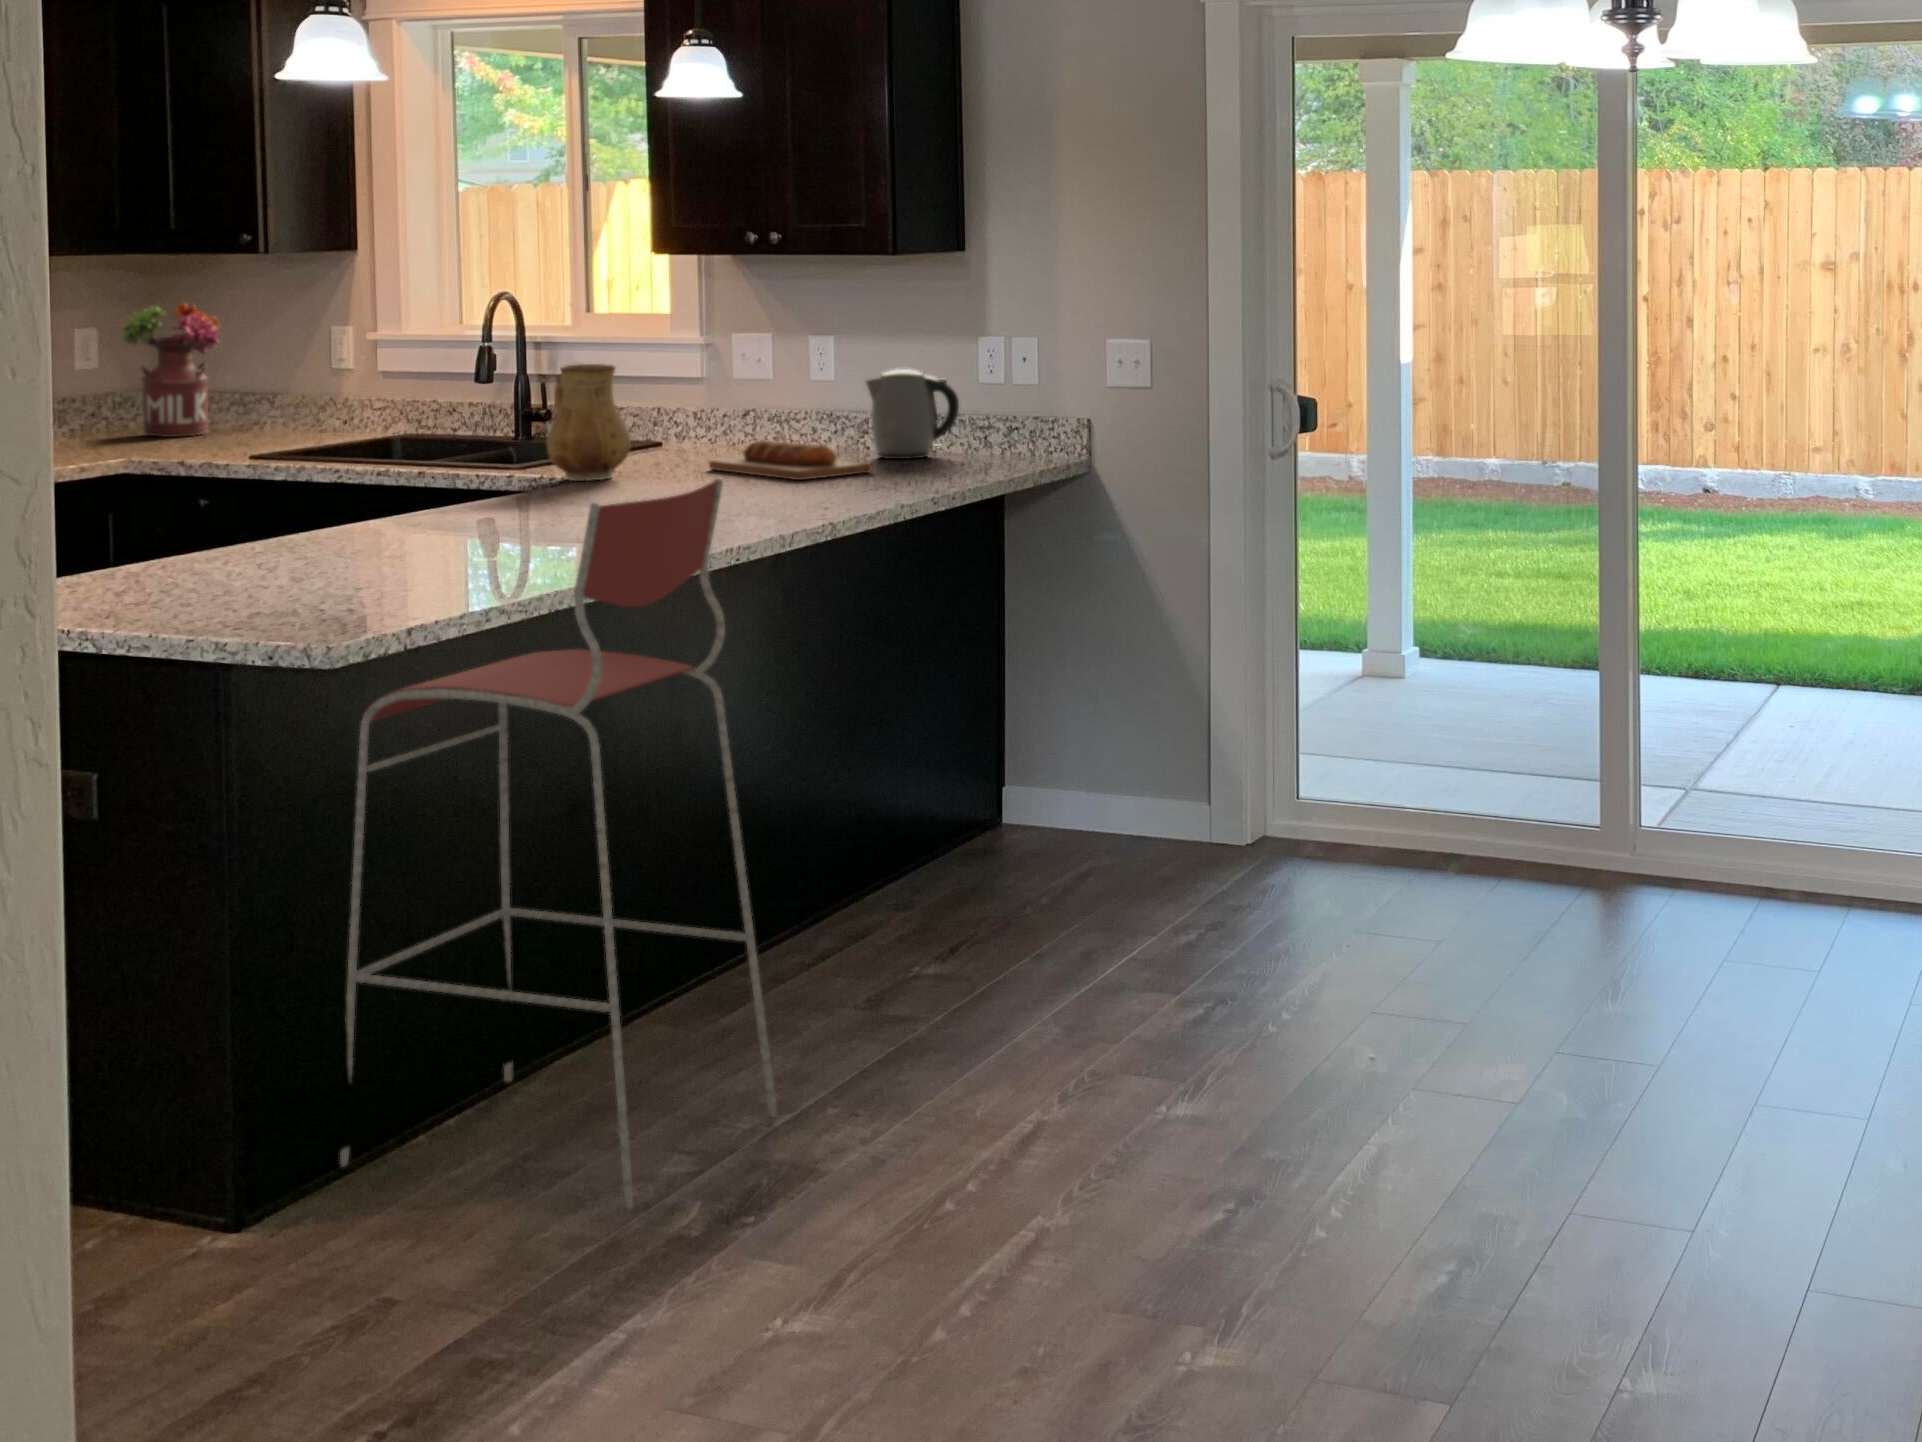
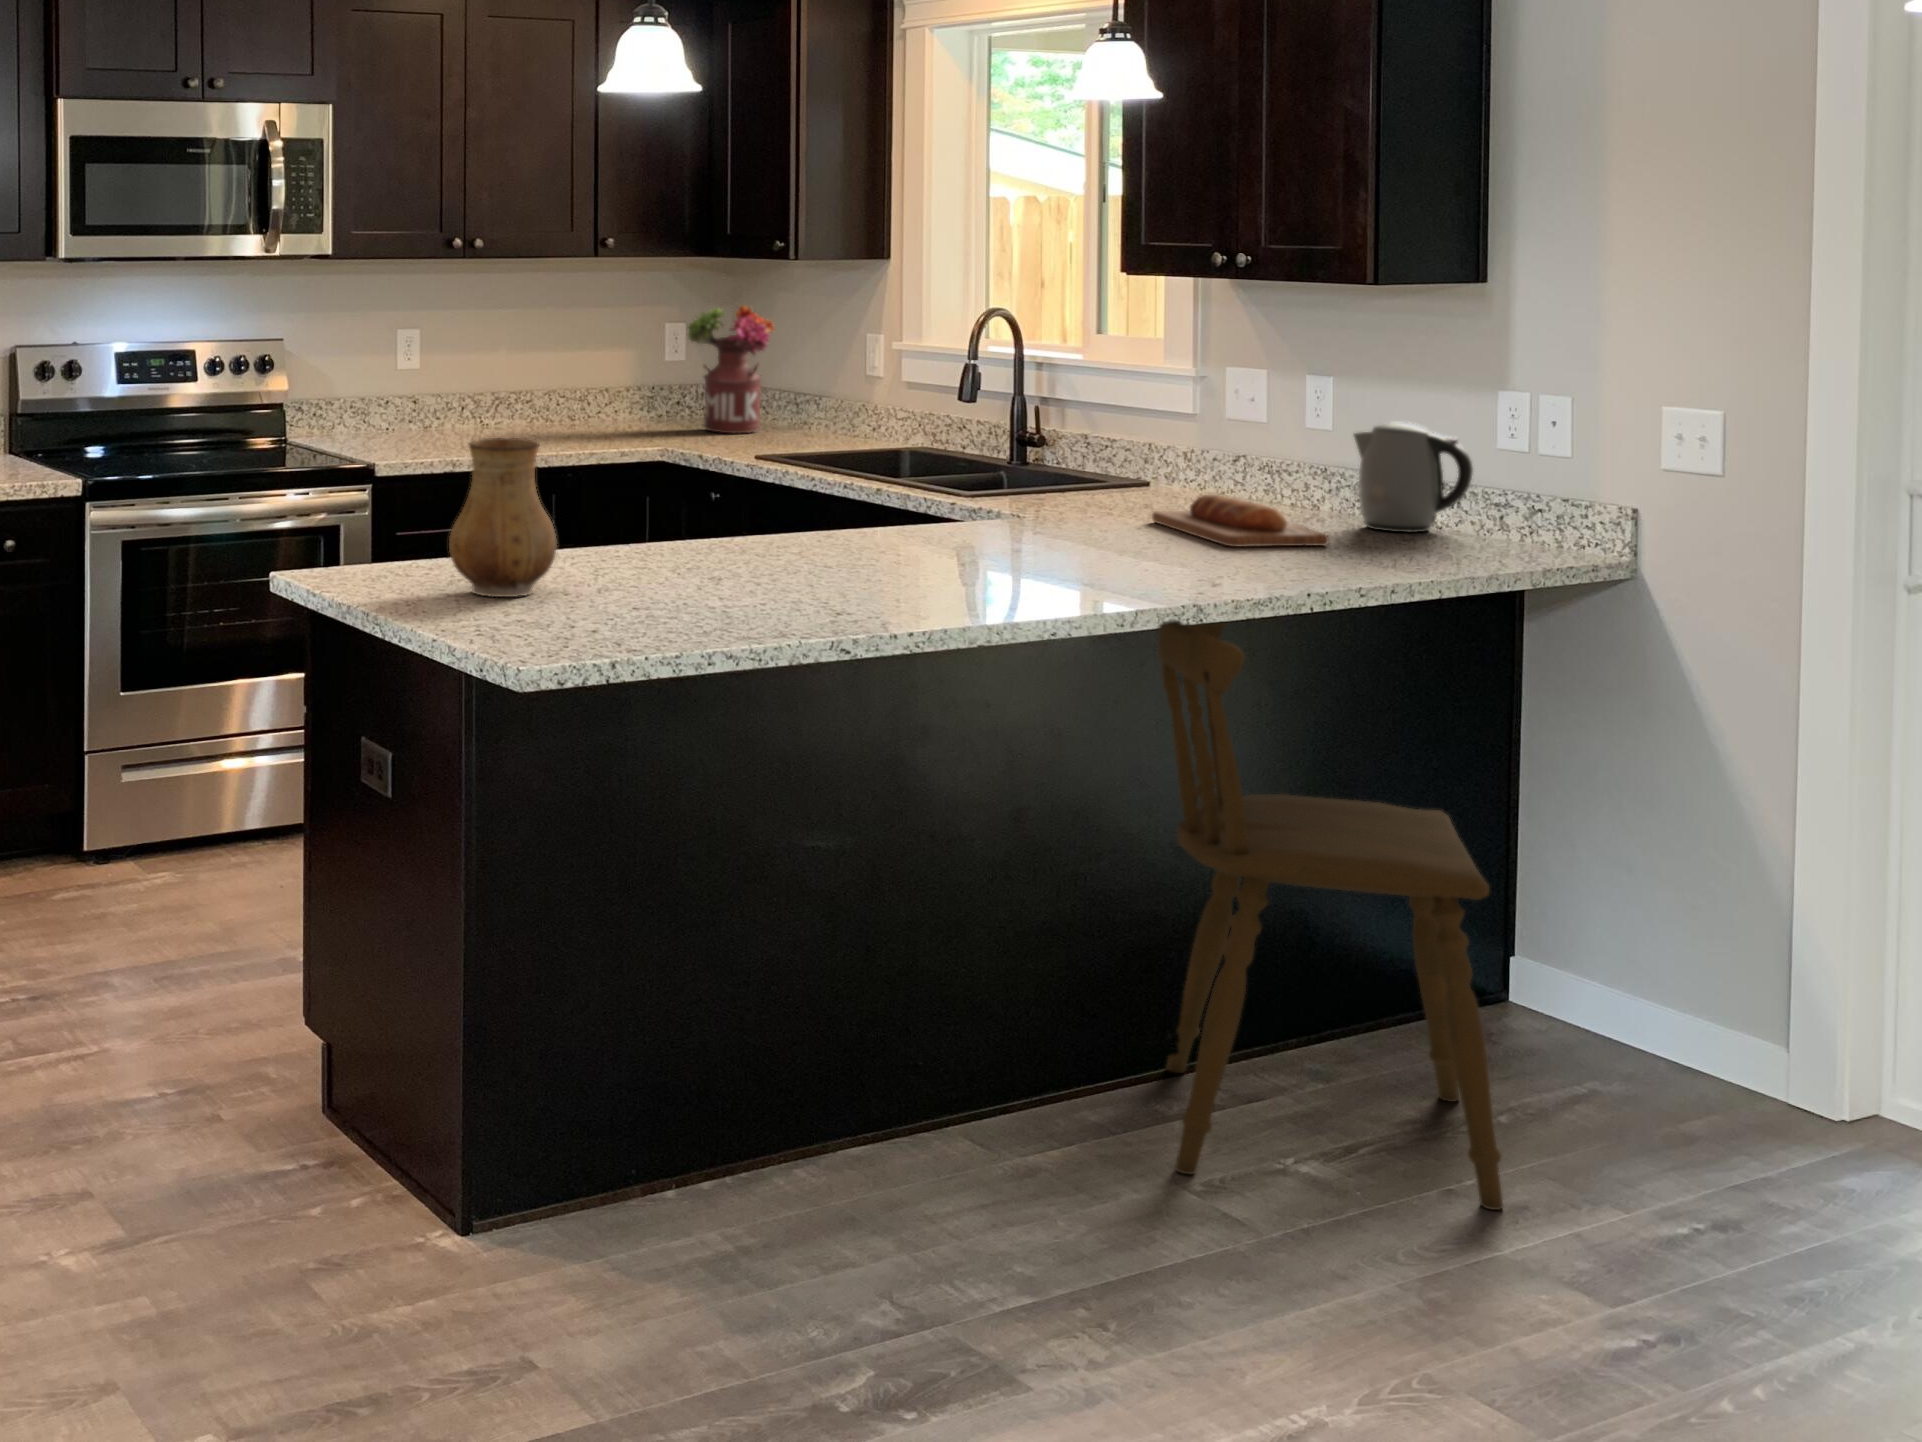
ceramic pitcher: present [546,364,631,481] -> present [449,438,557,597]
bar stool: present [340,479,777,1210] -> none [551,549,988,1365]
dining chair: none [793,521,1091,992] -> present [1158,620,1503,1210]

